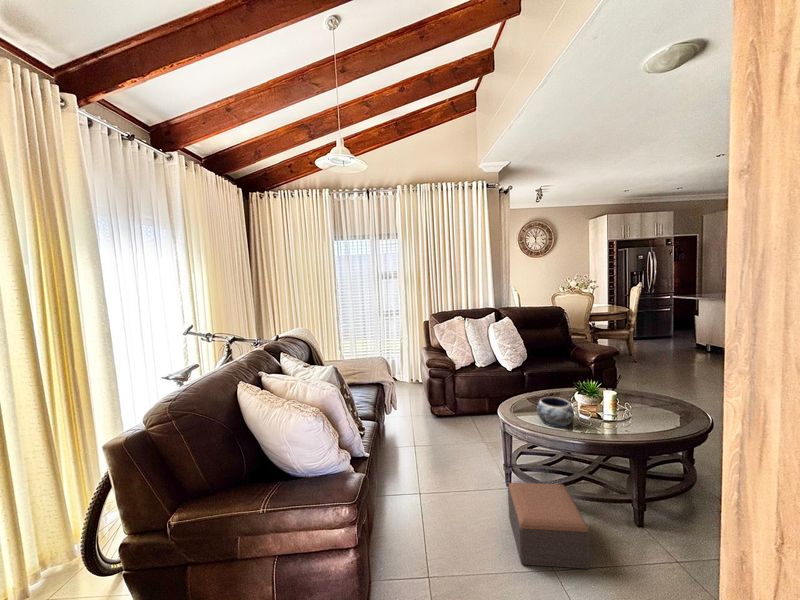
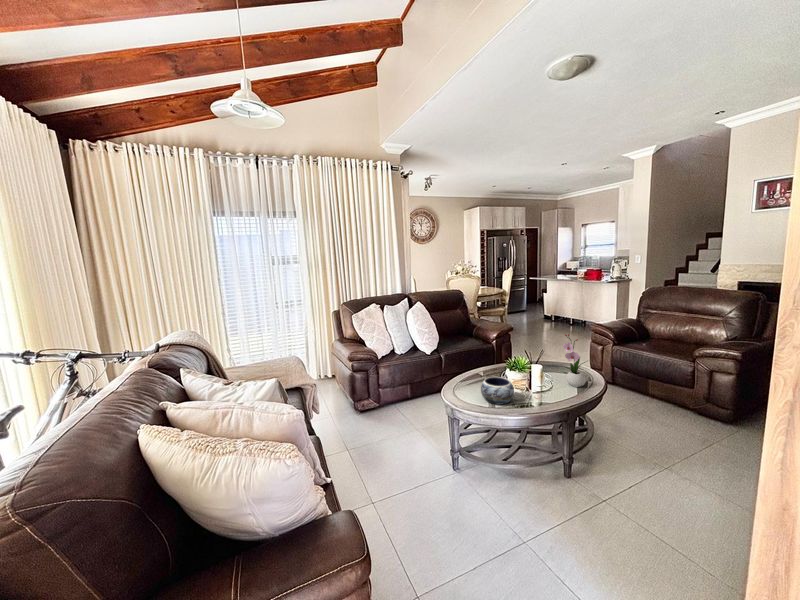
flower arrangement: none [646,360,684,425] -> present [563,334,586,387]
footstool: present [508,483,590,569] -> none [468,457,549,542]

